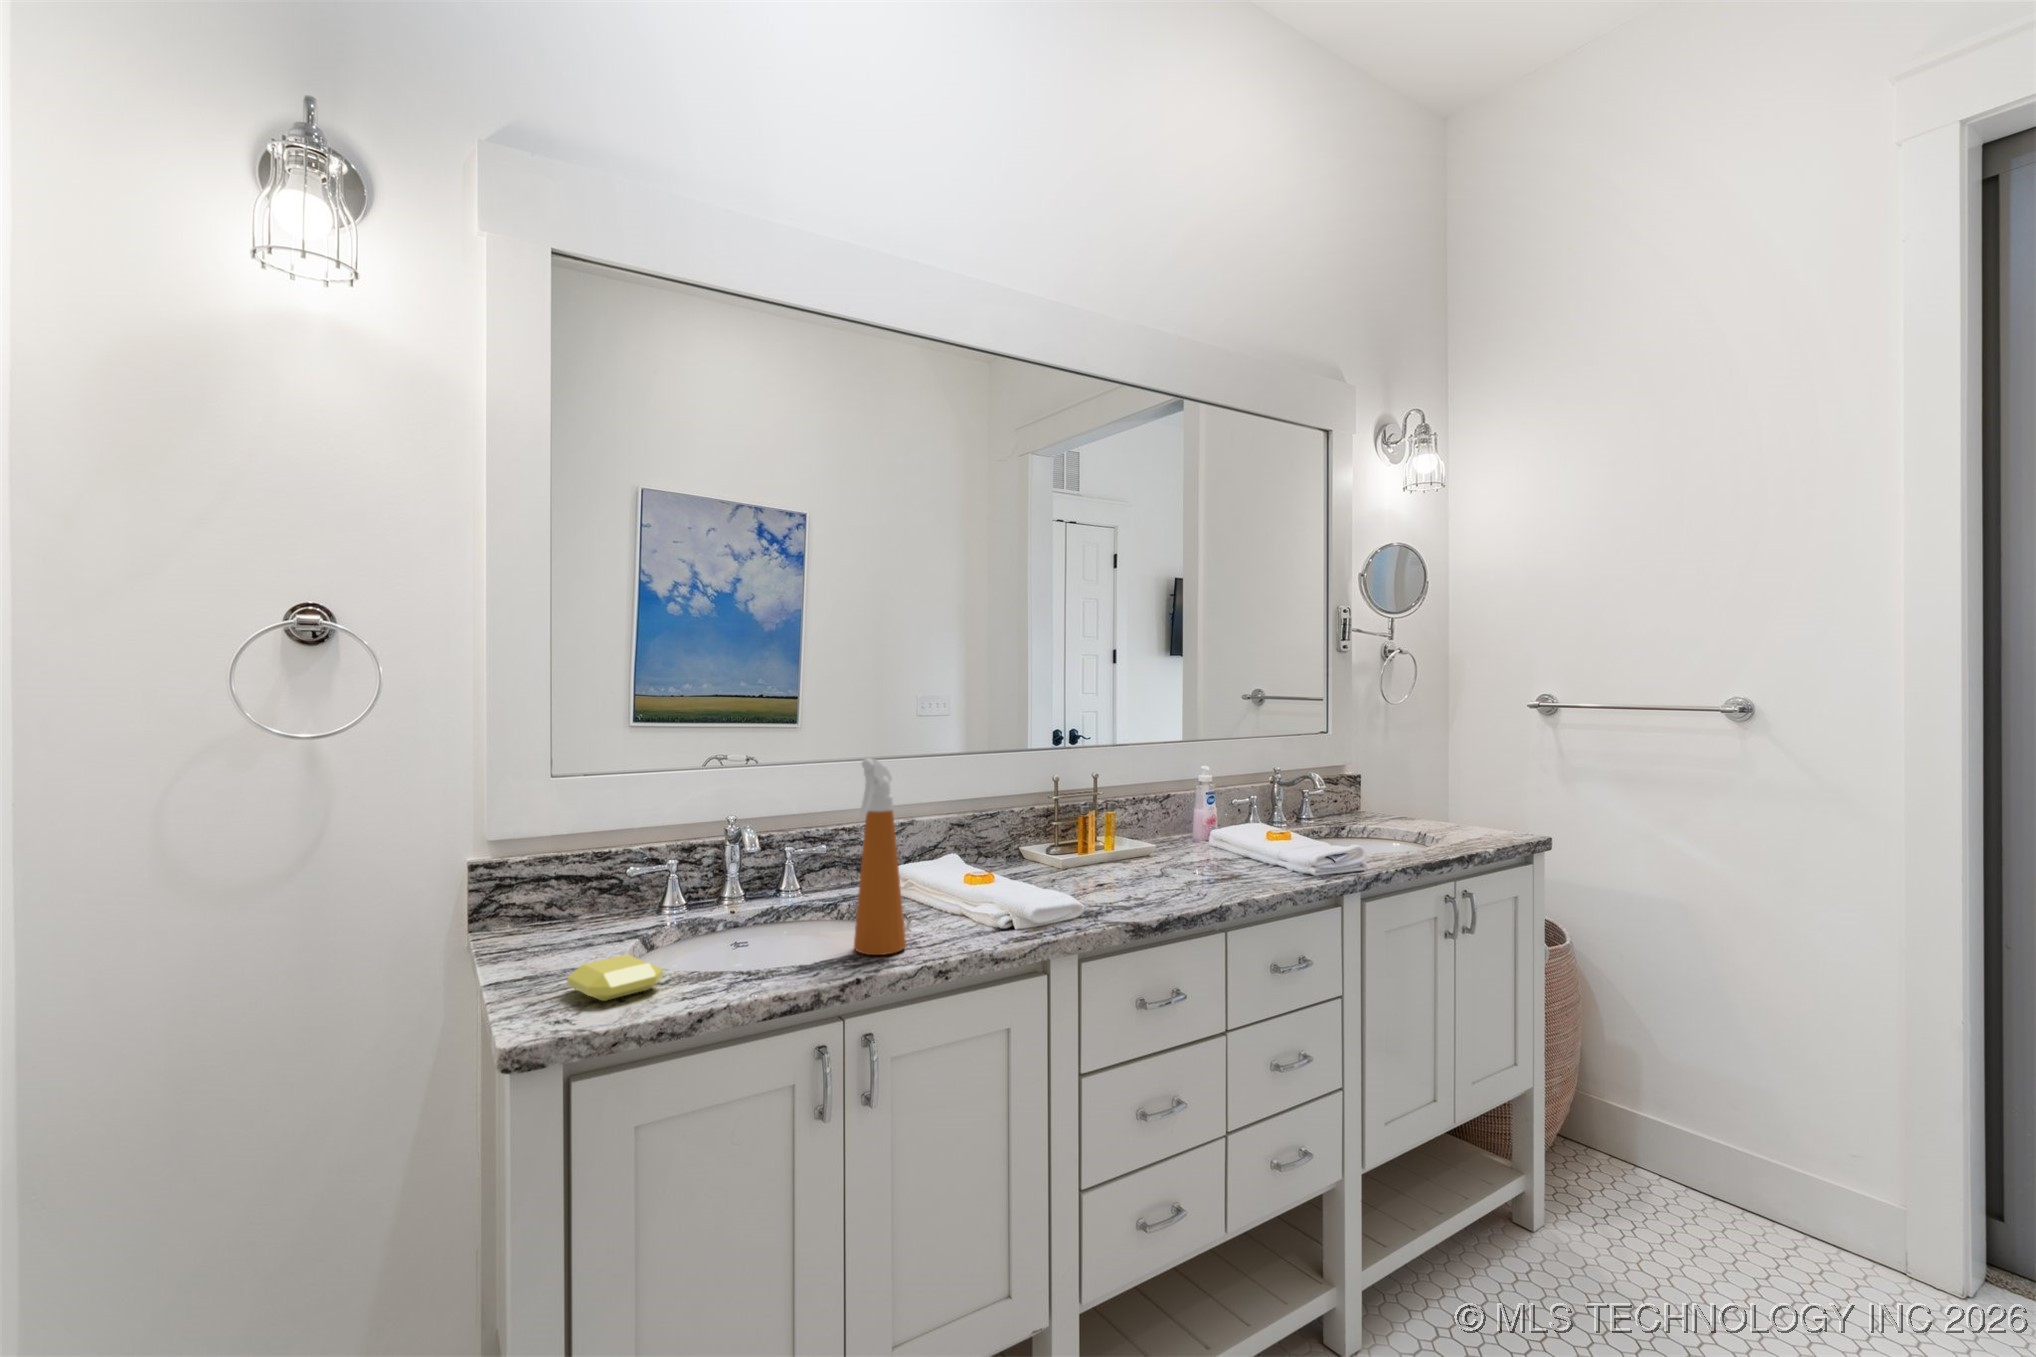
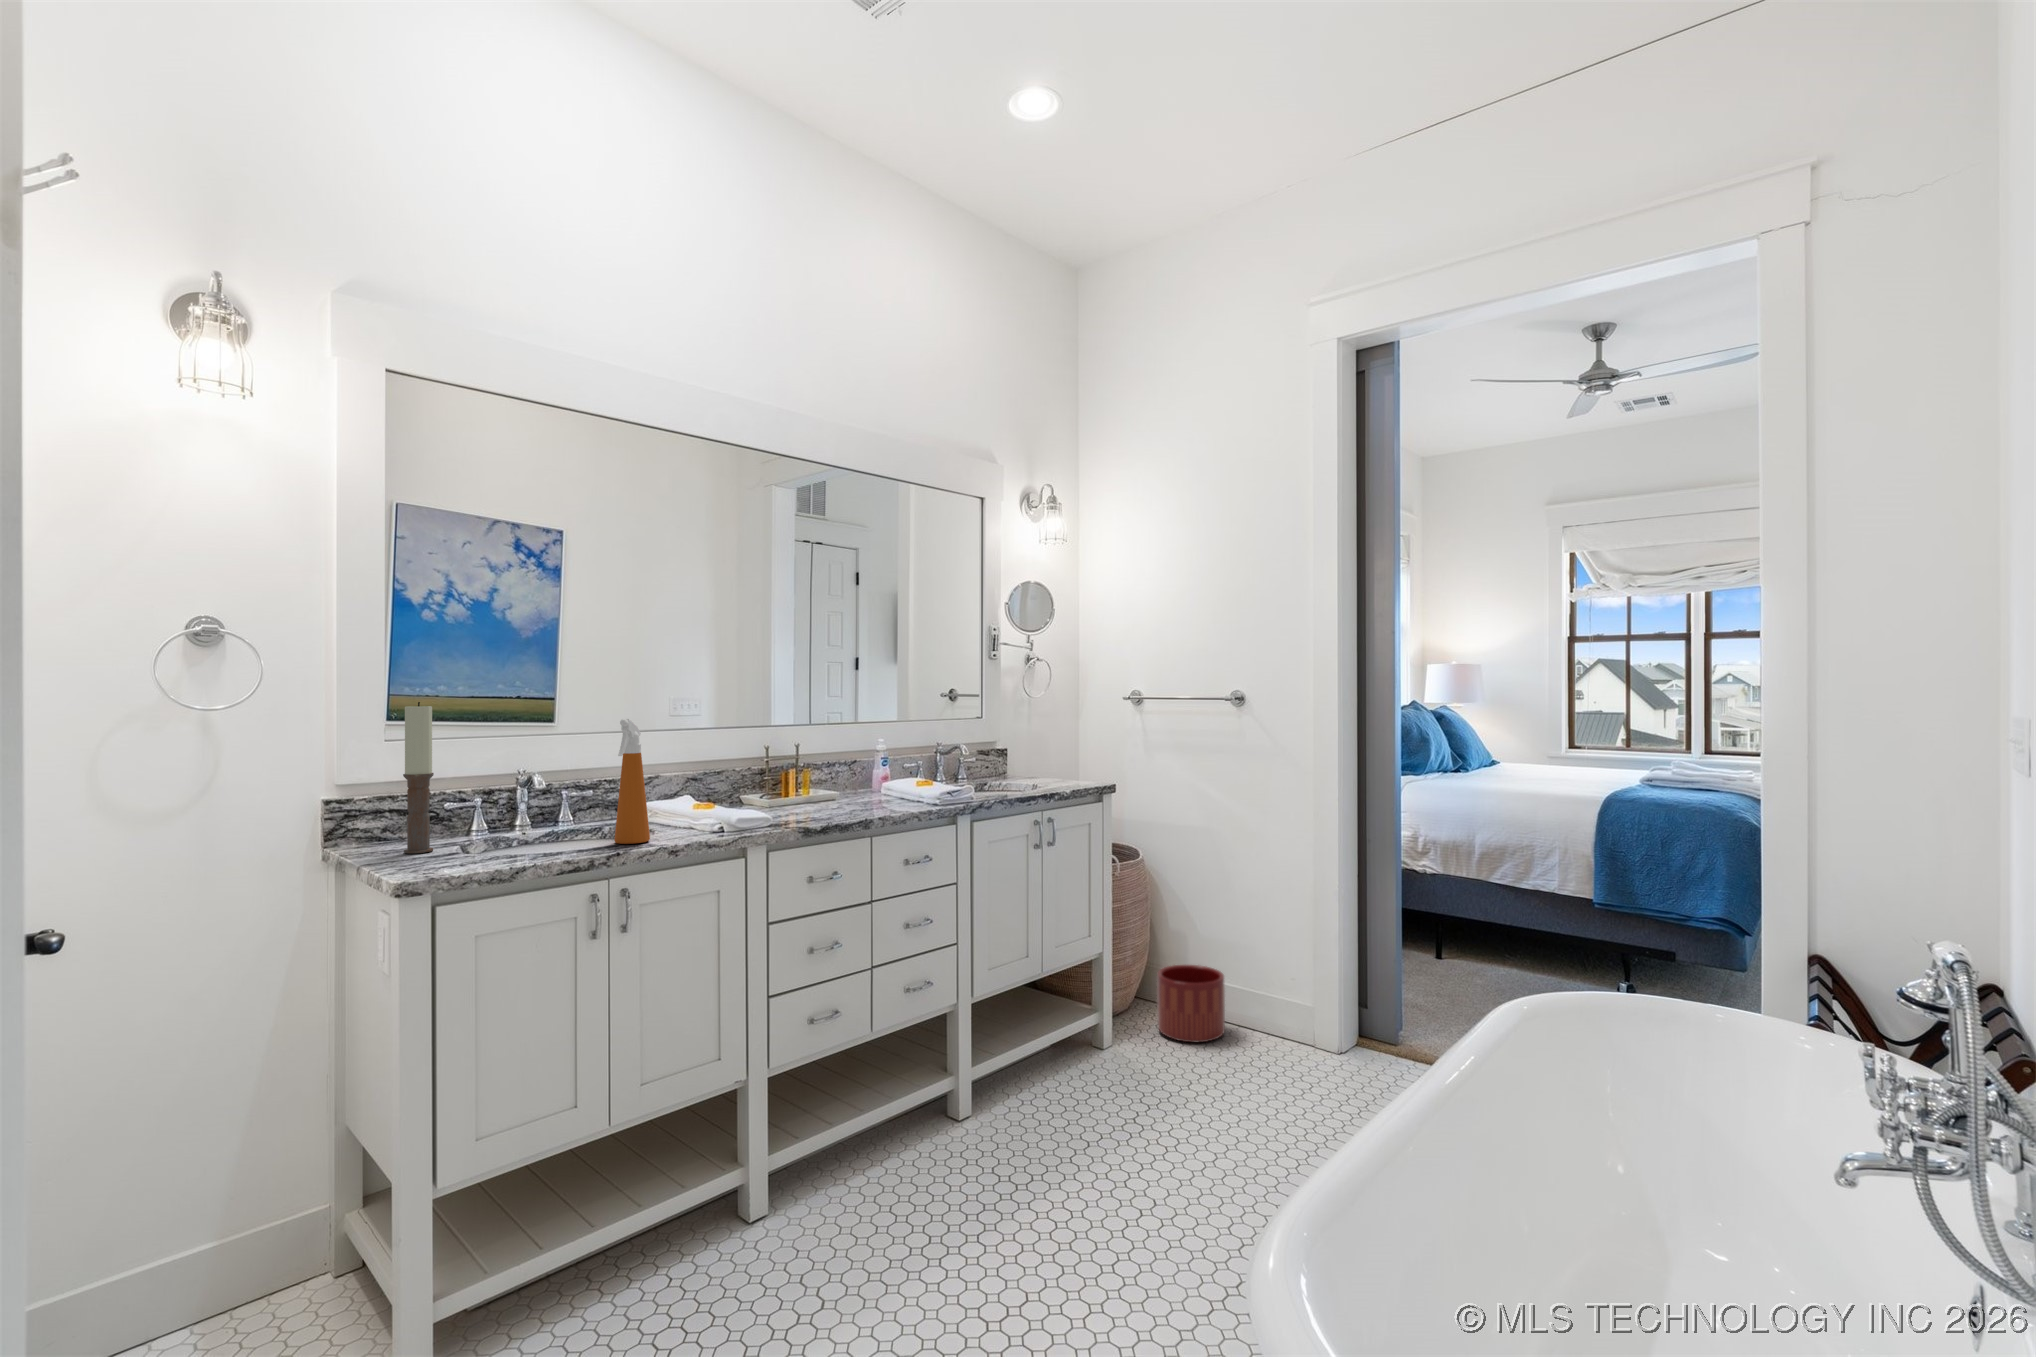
candle: none [557,728,599,958] -> present [403,702,434,853]
soap bar: present [567,954,663,1001] -> none [424,842,488,865]
planter: none [1603,1101,1722,1233] -> present [1157,965,1225,1042]

